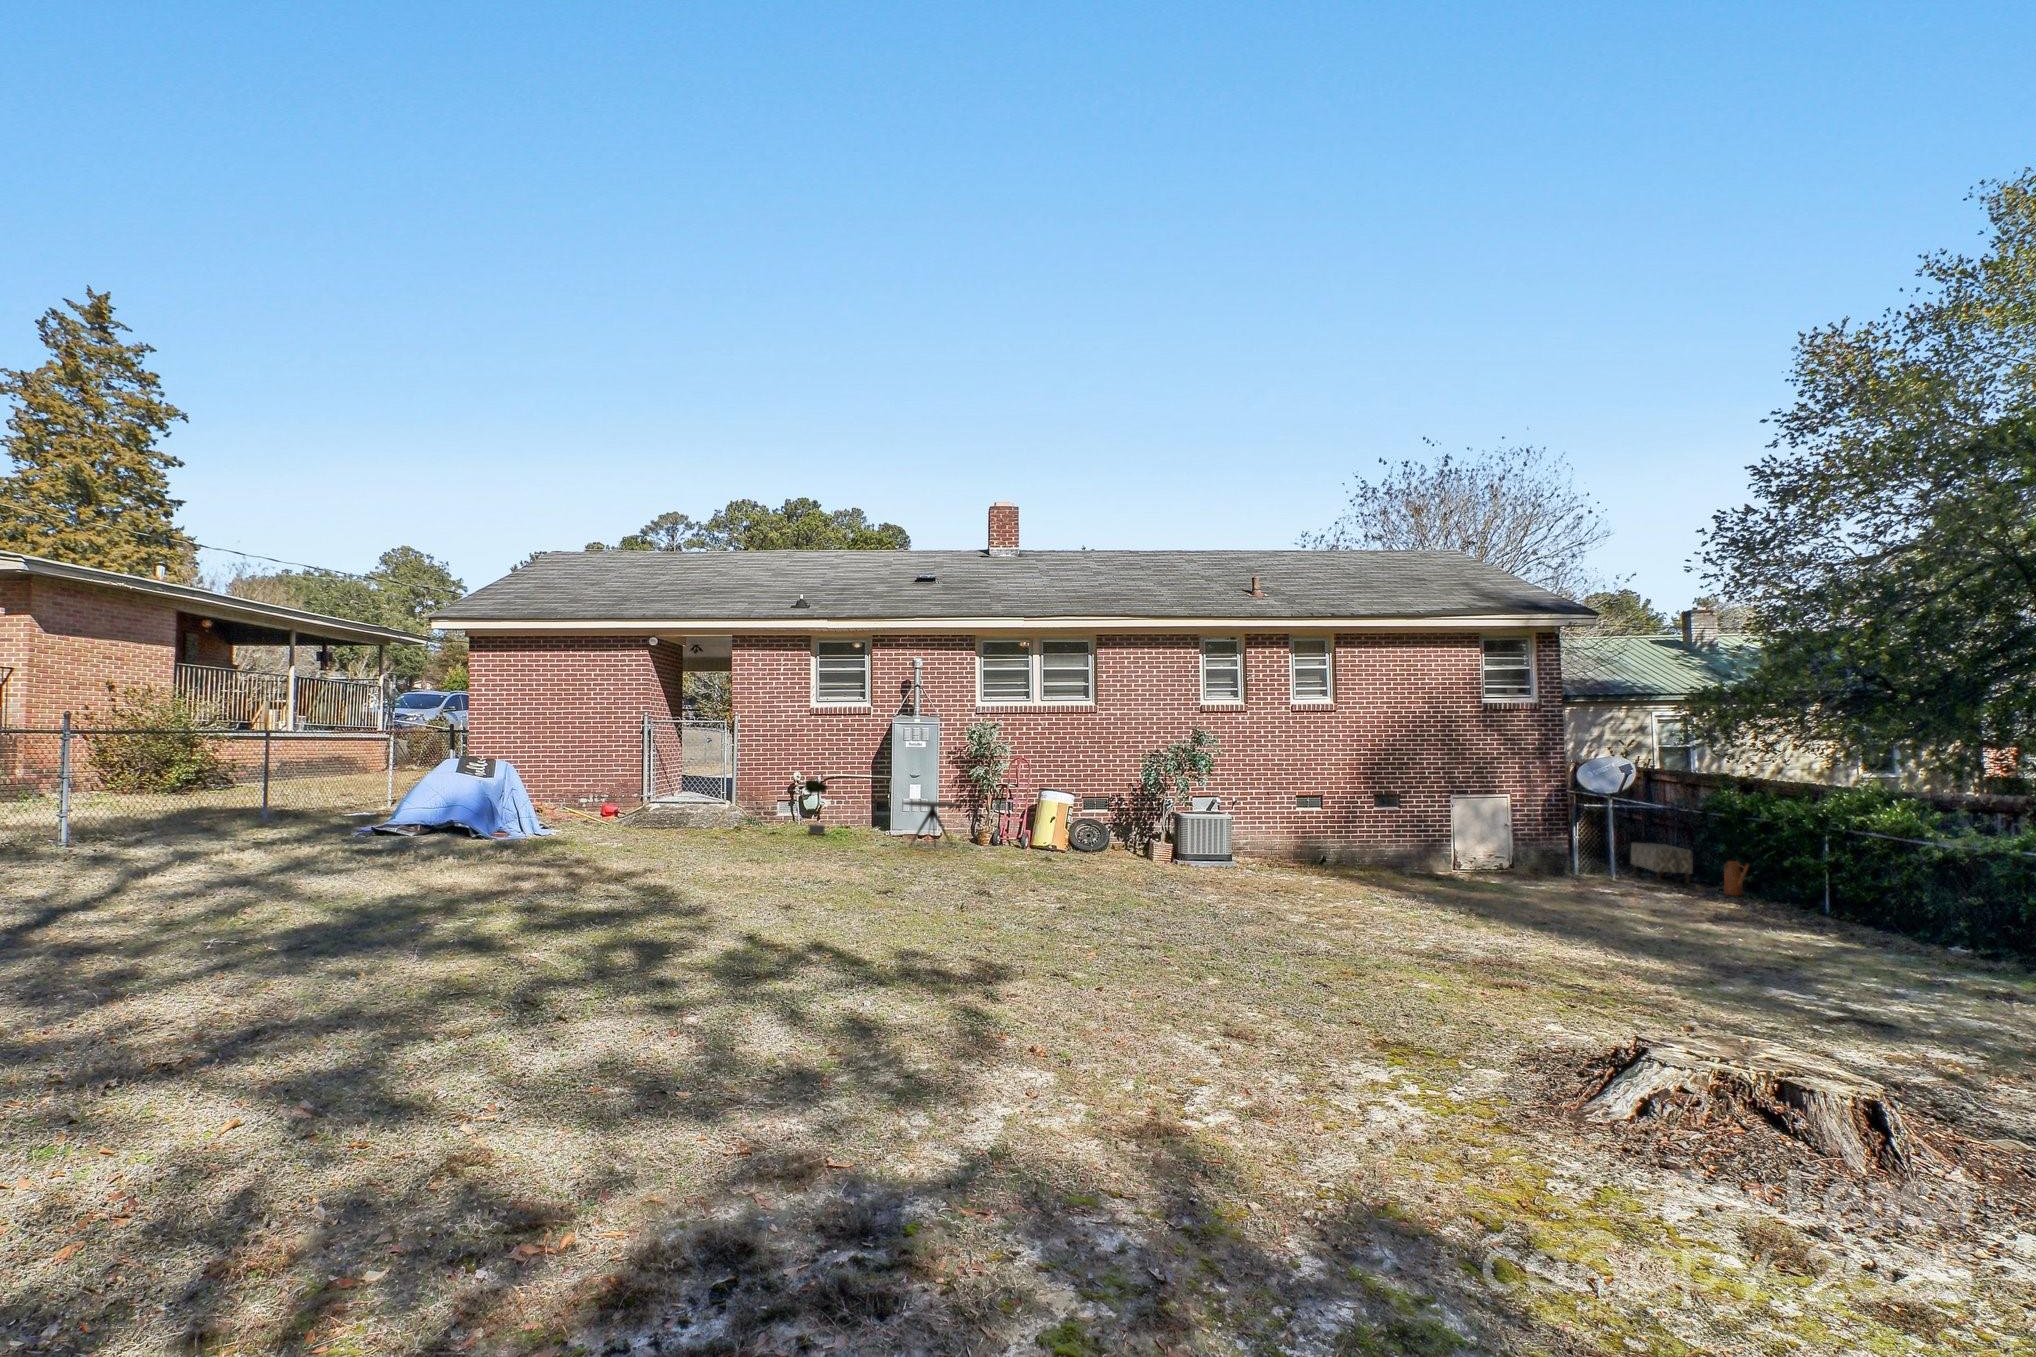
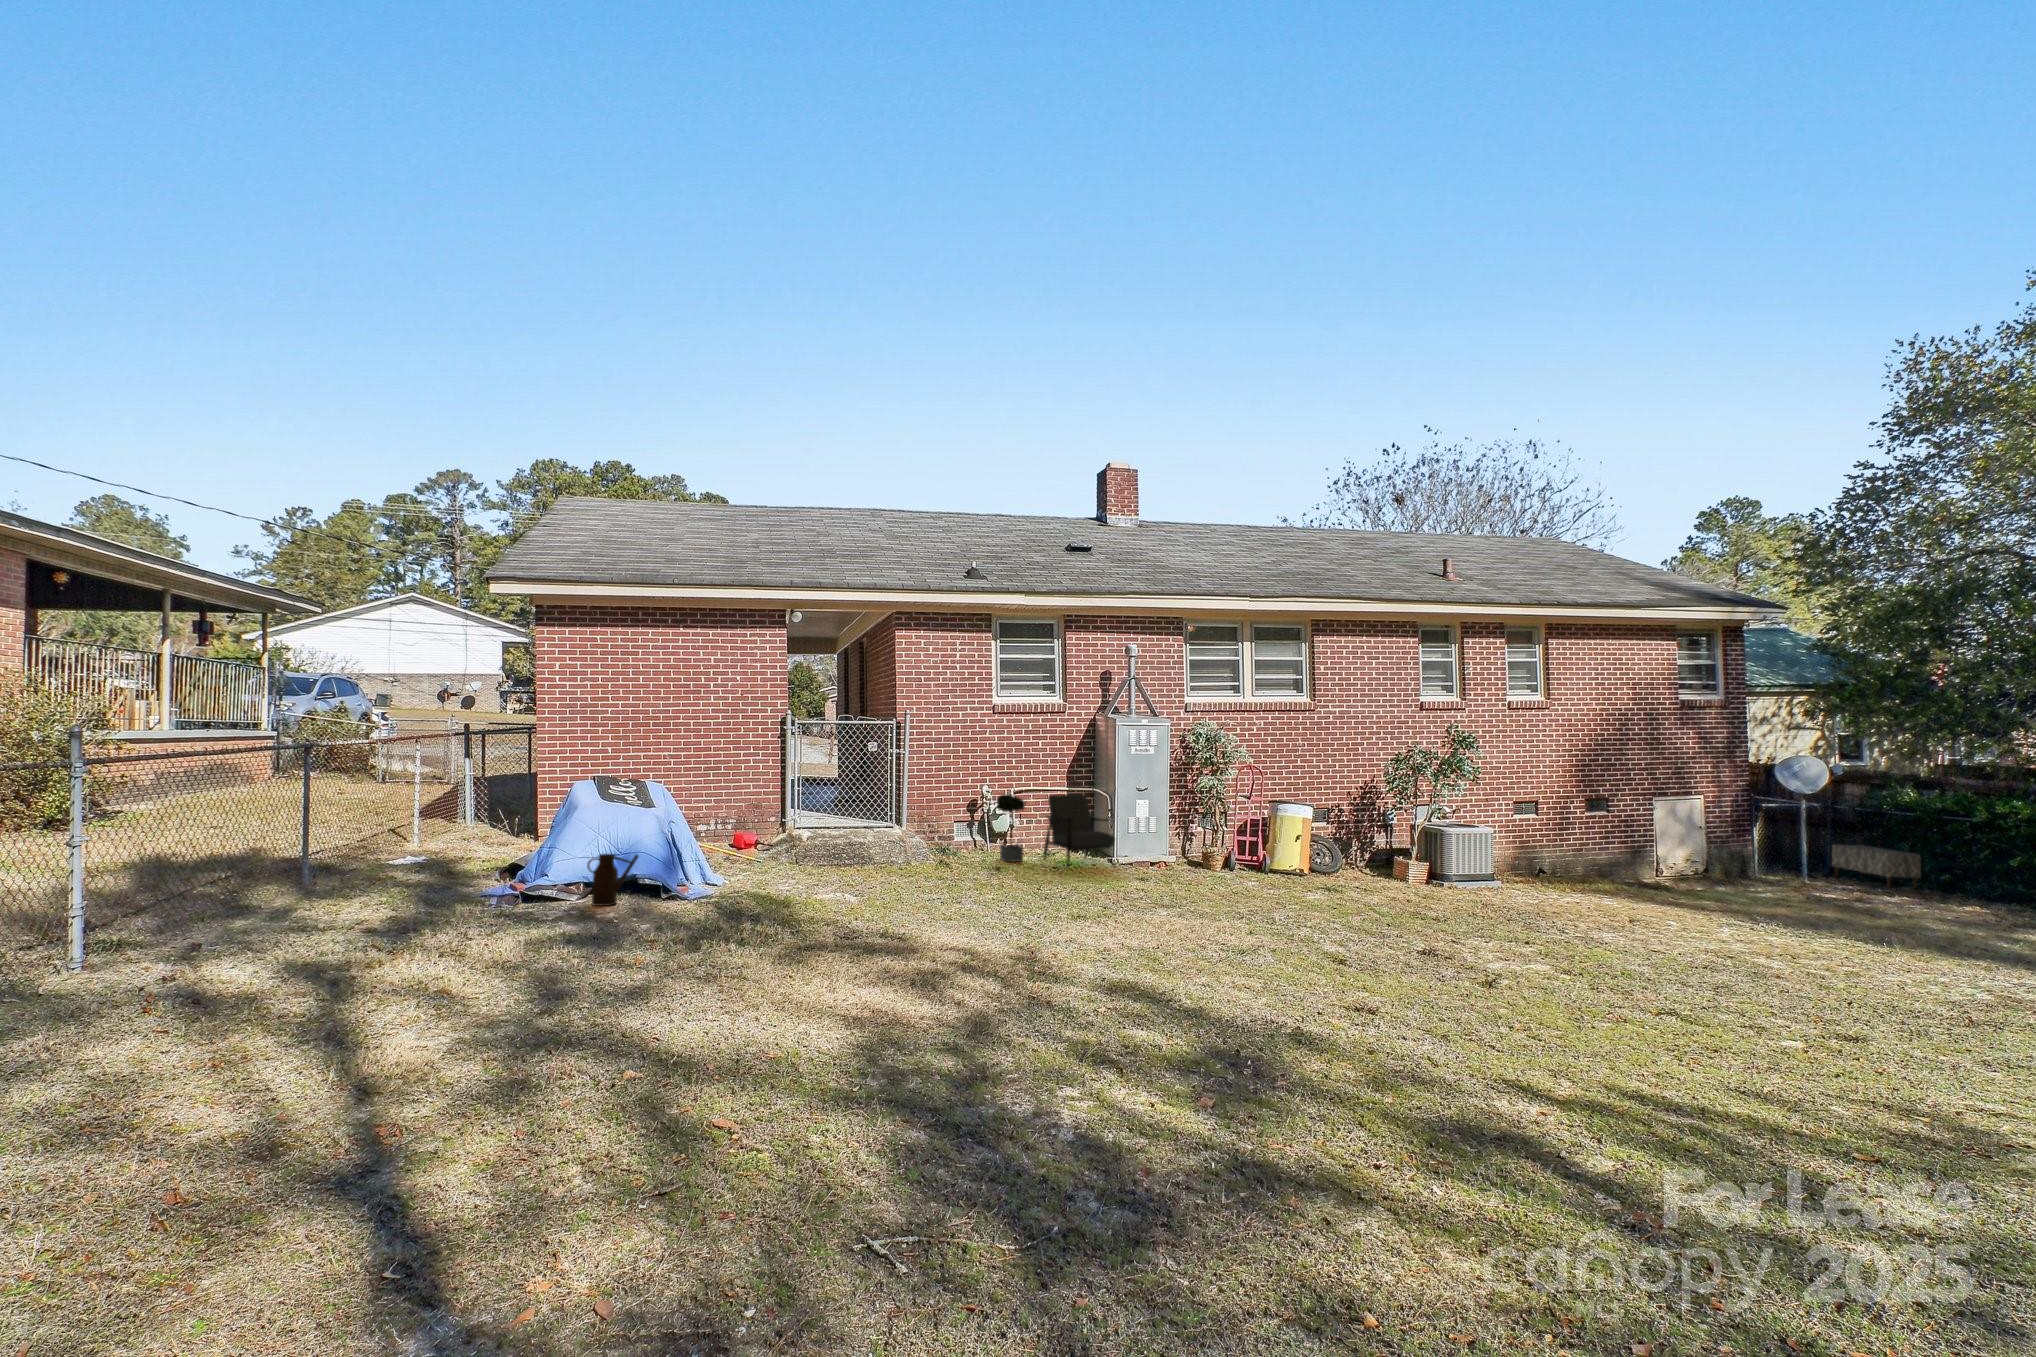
chair: none [848,782,899,839] -> present [1044,794,1115,866]
round table: present [903,801,962,844] -> none [1141,820,1215,878]
watering can: present [1724,861,1749,896] -> present [587,854,638,906]

